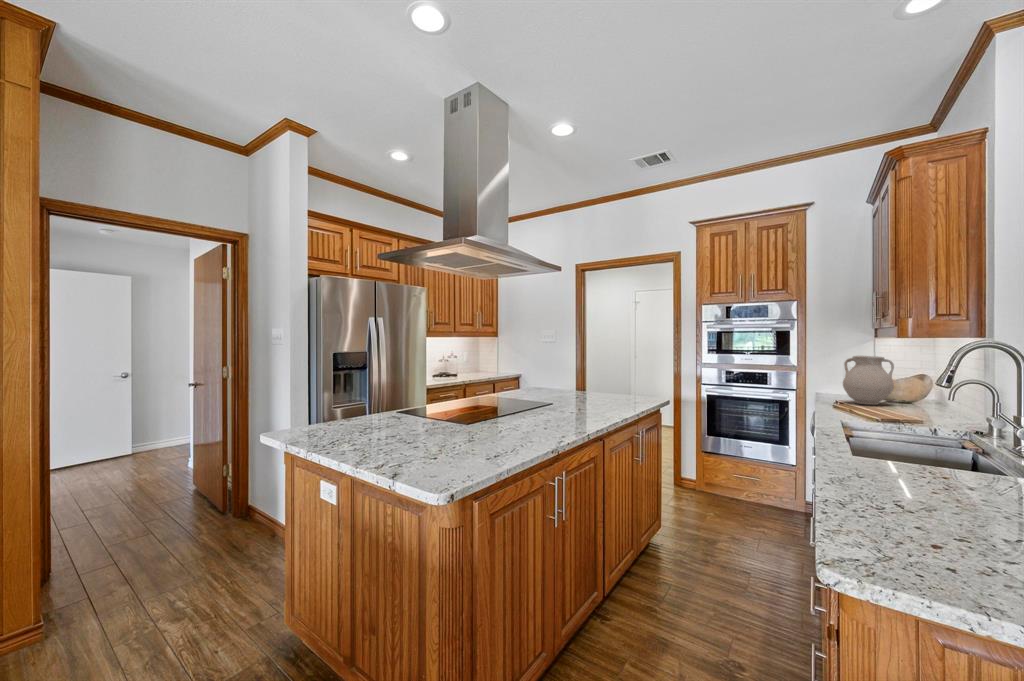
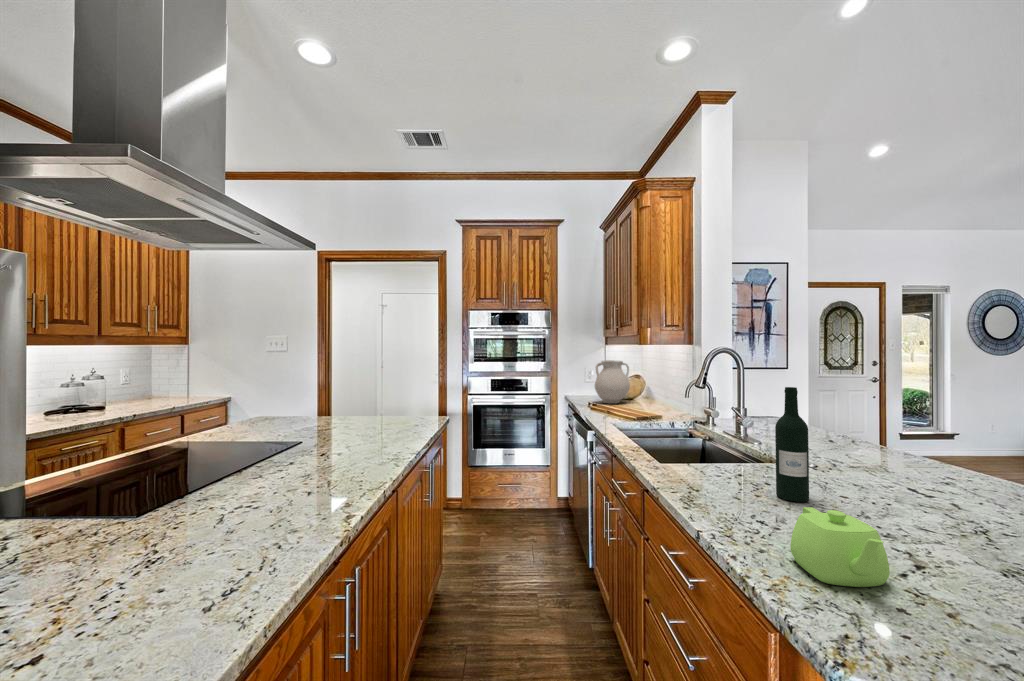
wine bottle: none [935,386,979,509] -> present [775,387,809,502]
teapot: none [851,491,936,562] -> present [791,507,890,587]

